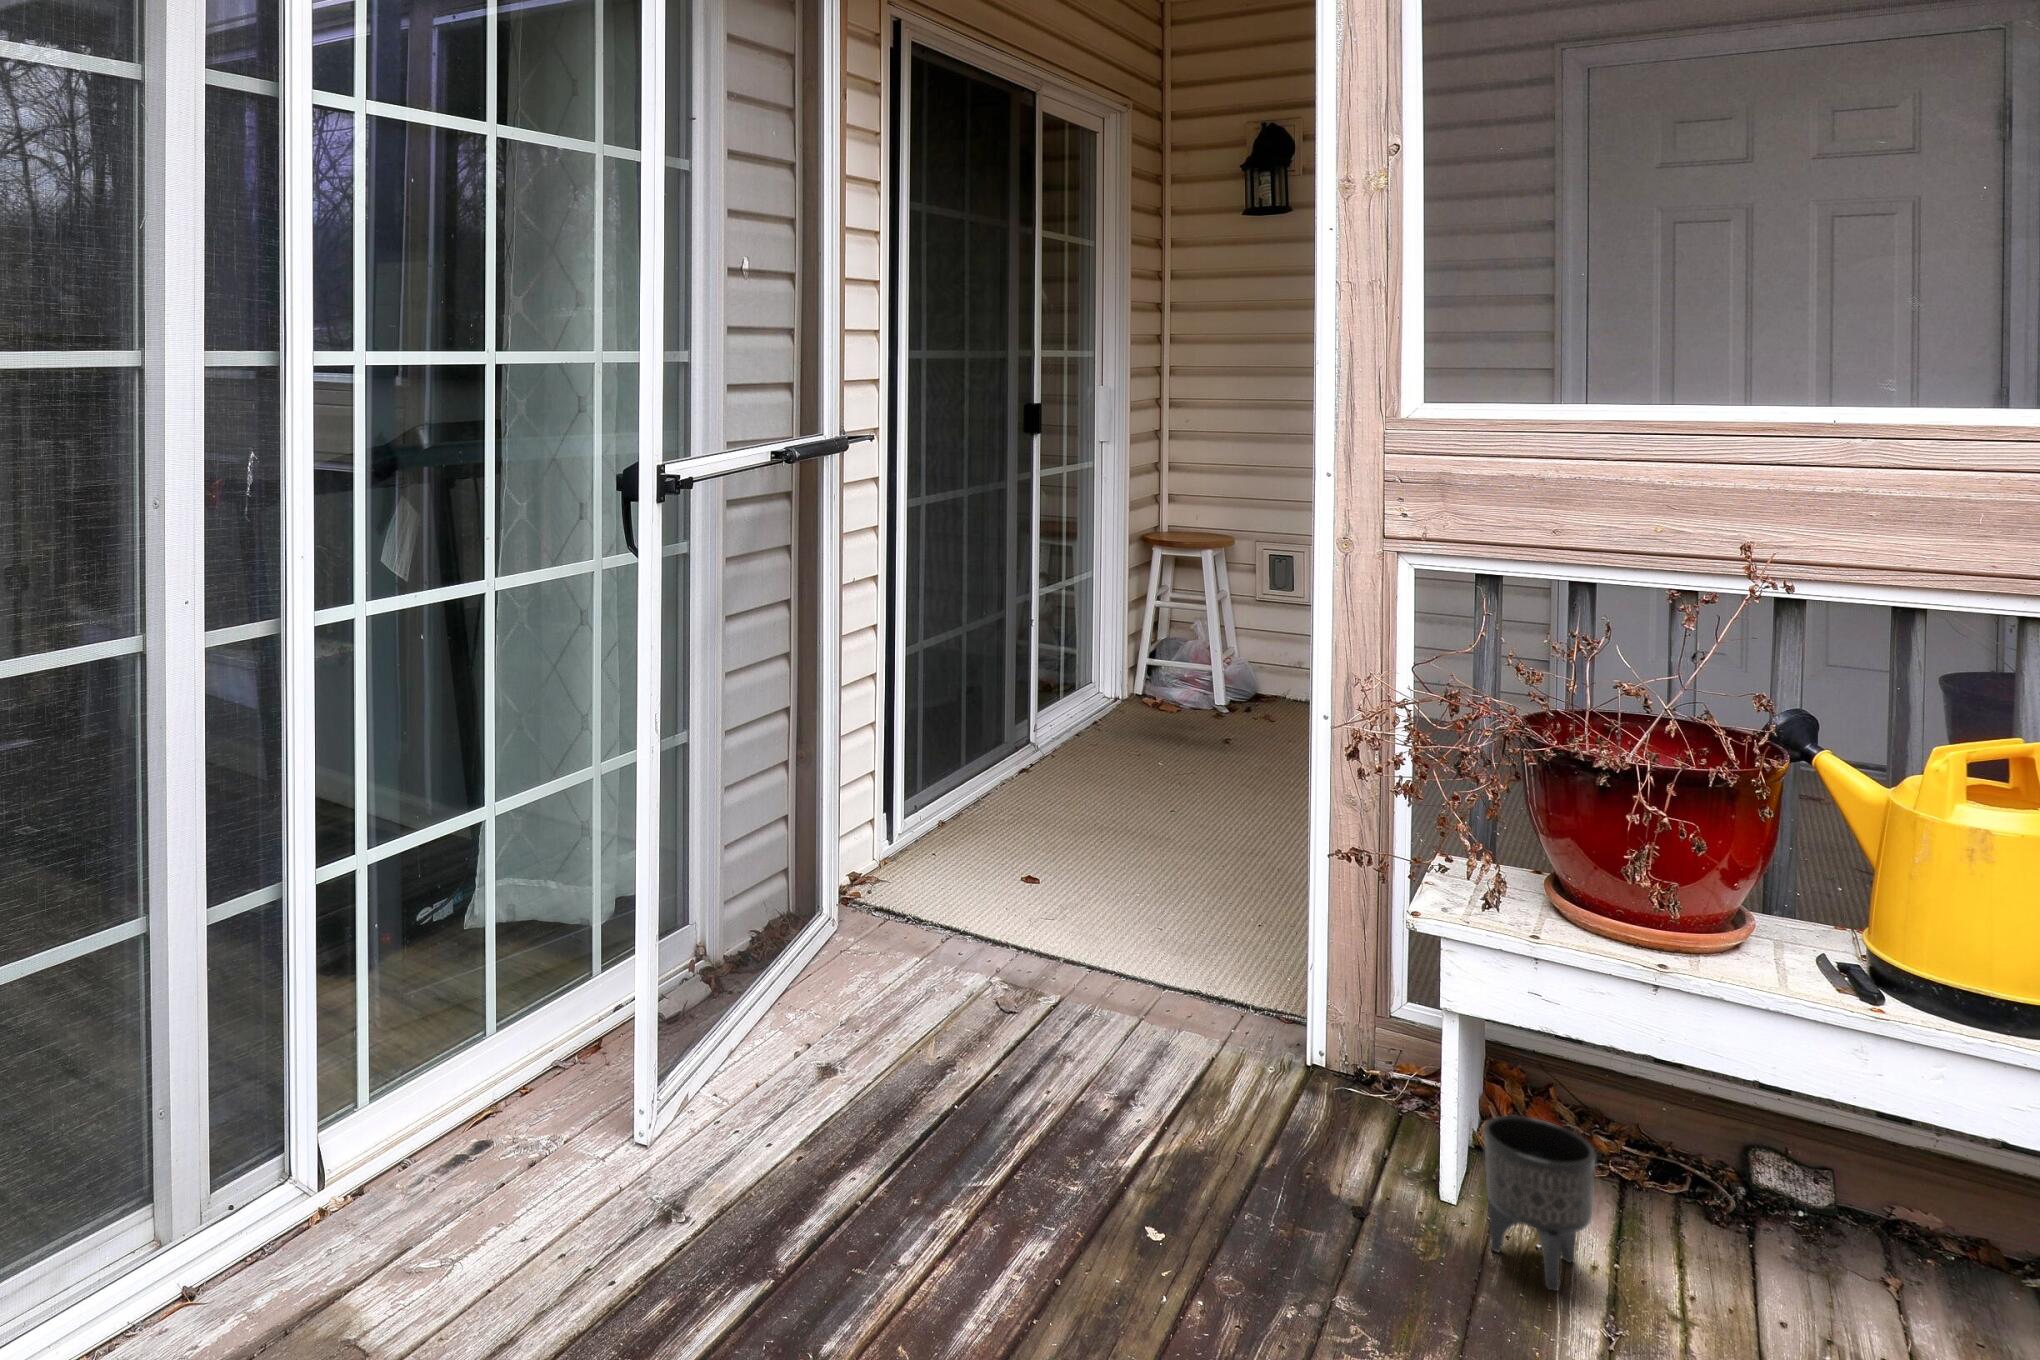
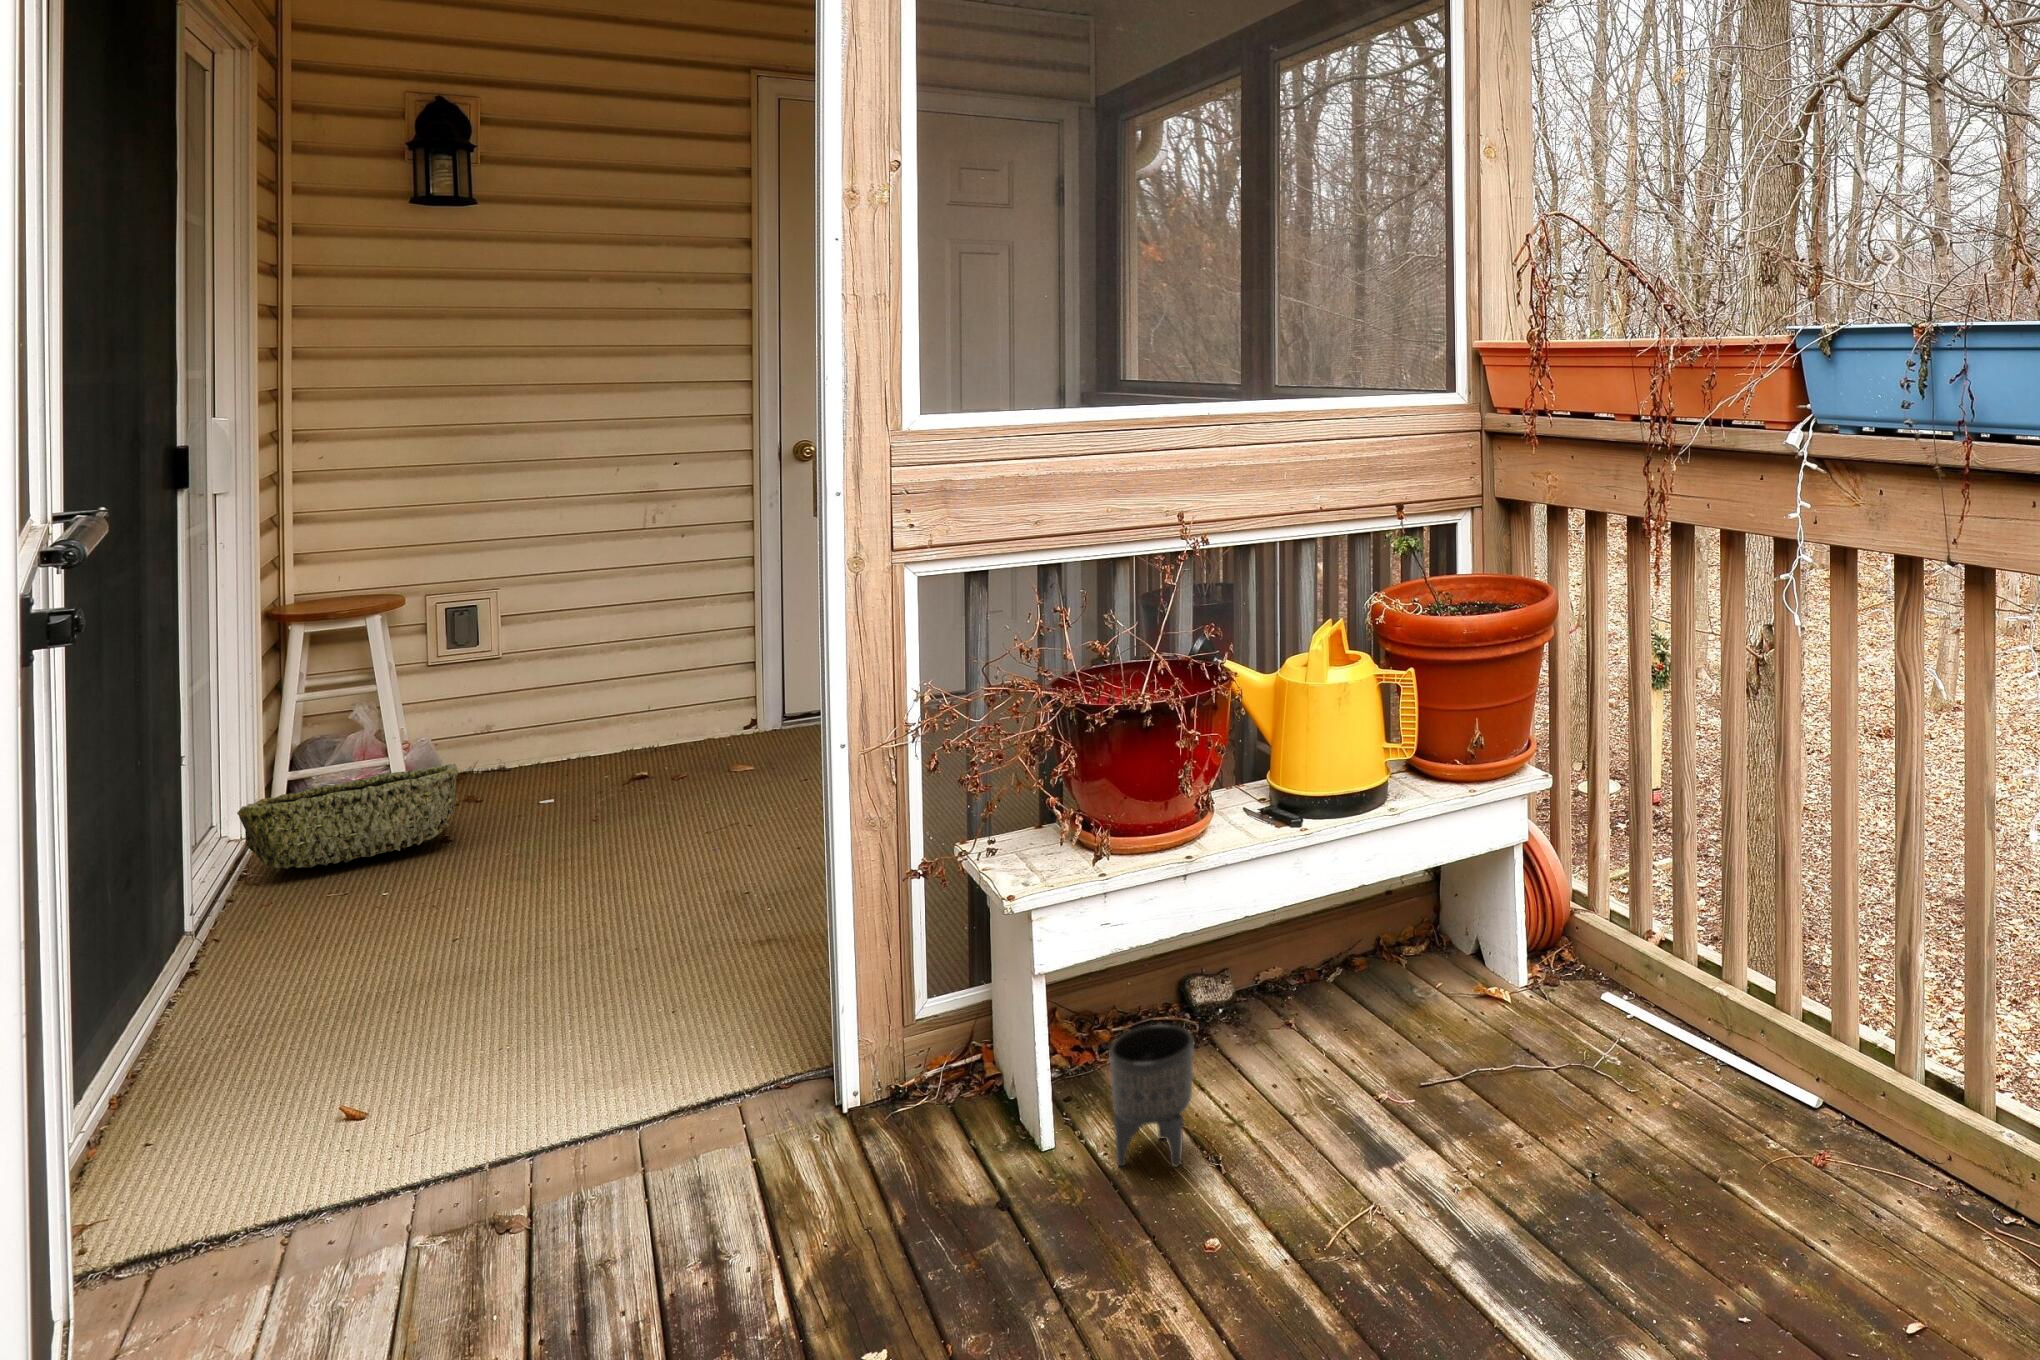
woven basket: none [1086,671,1242,741] -> present [237,764,459,869]

